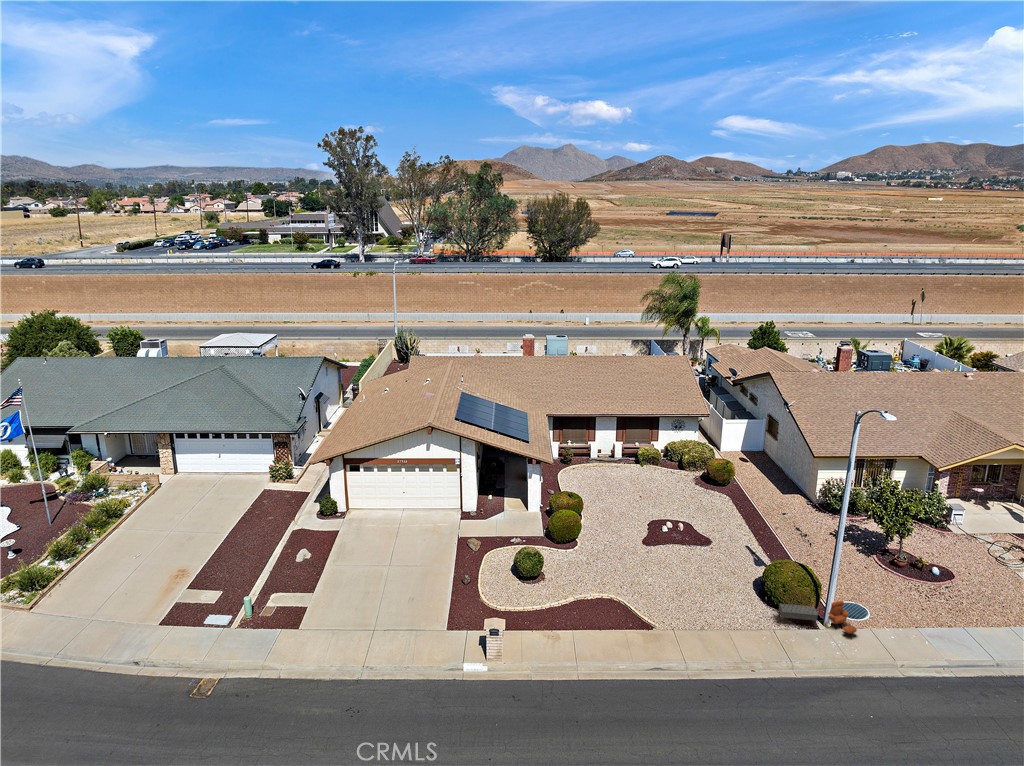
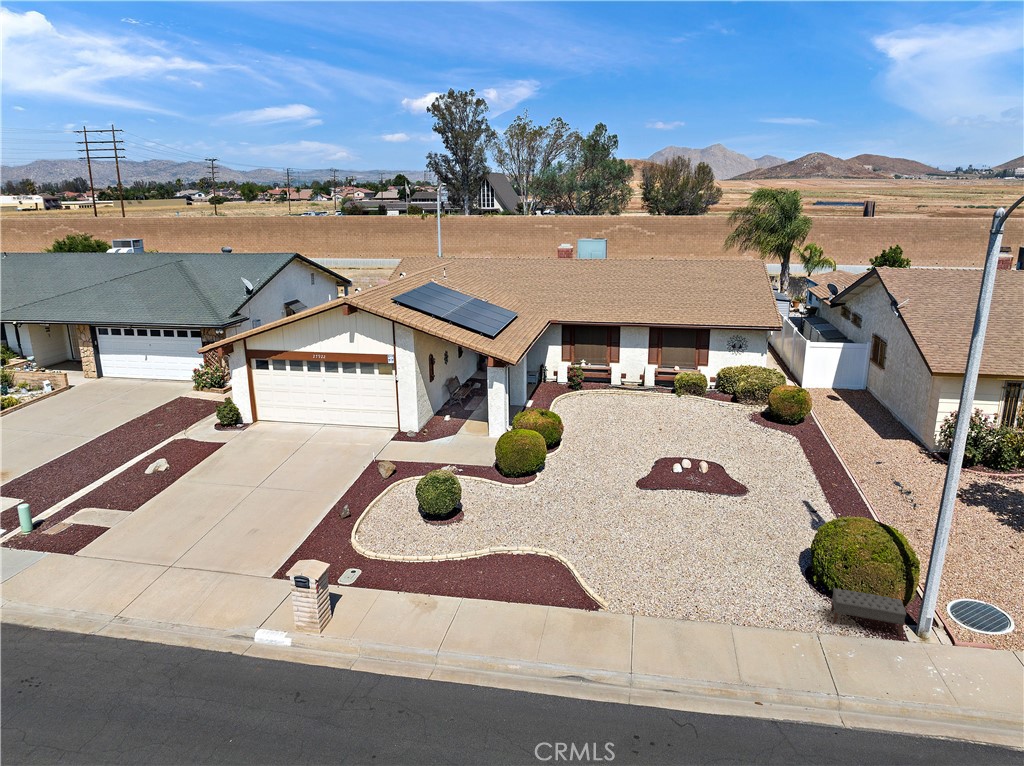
lounge chair: present [828,601,857,639] -> none [927,593,985,667]

